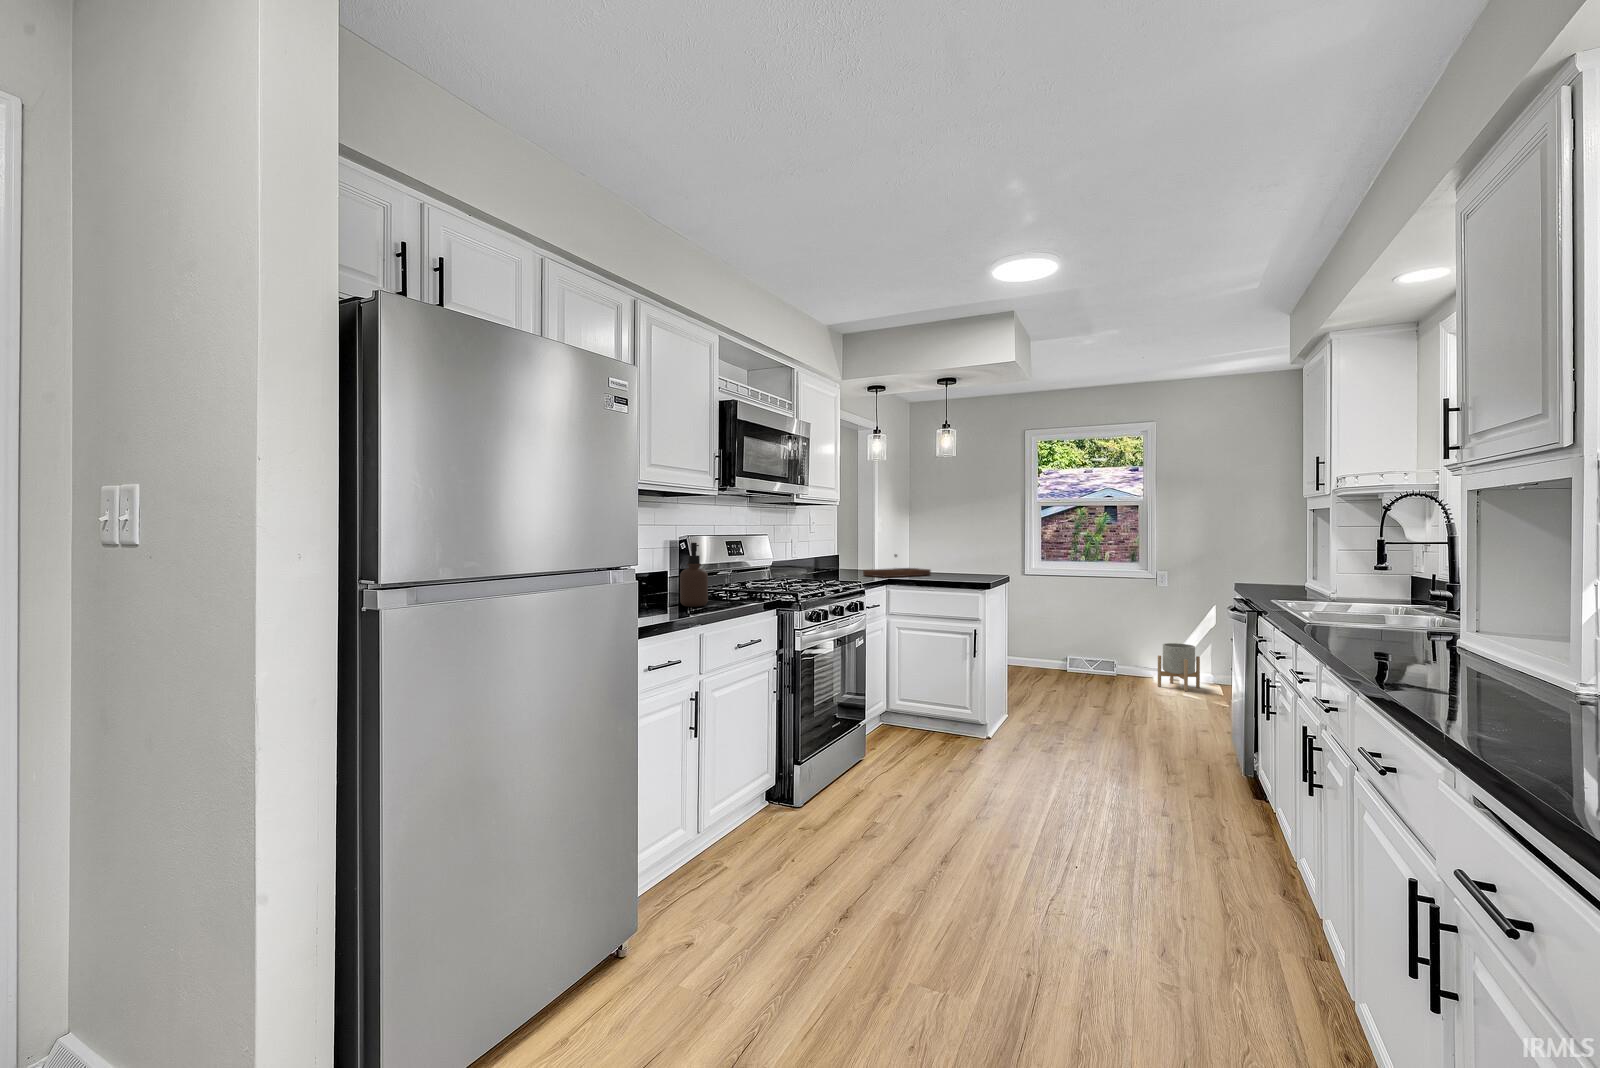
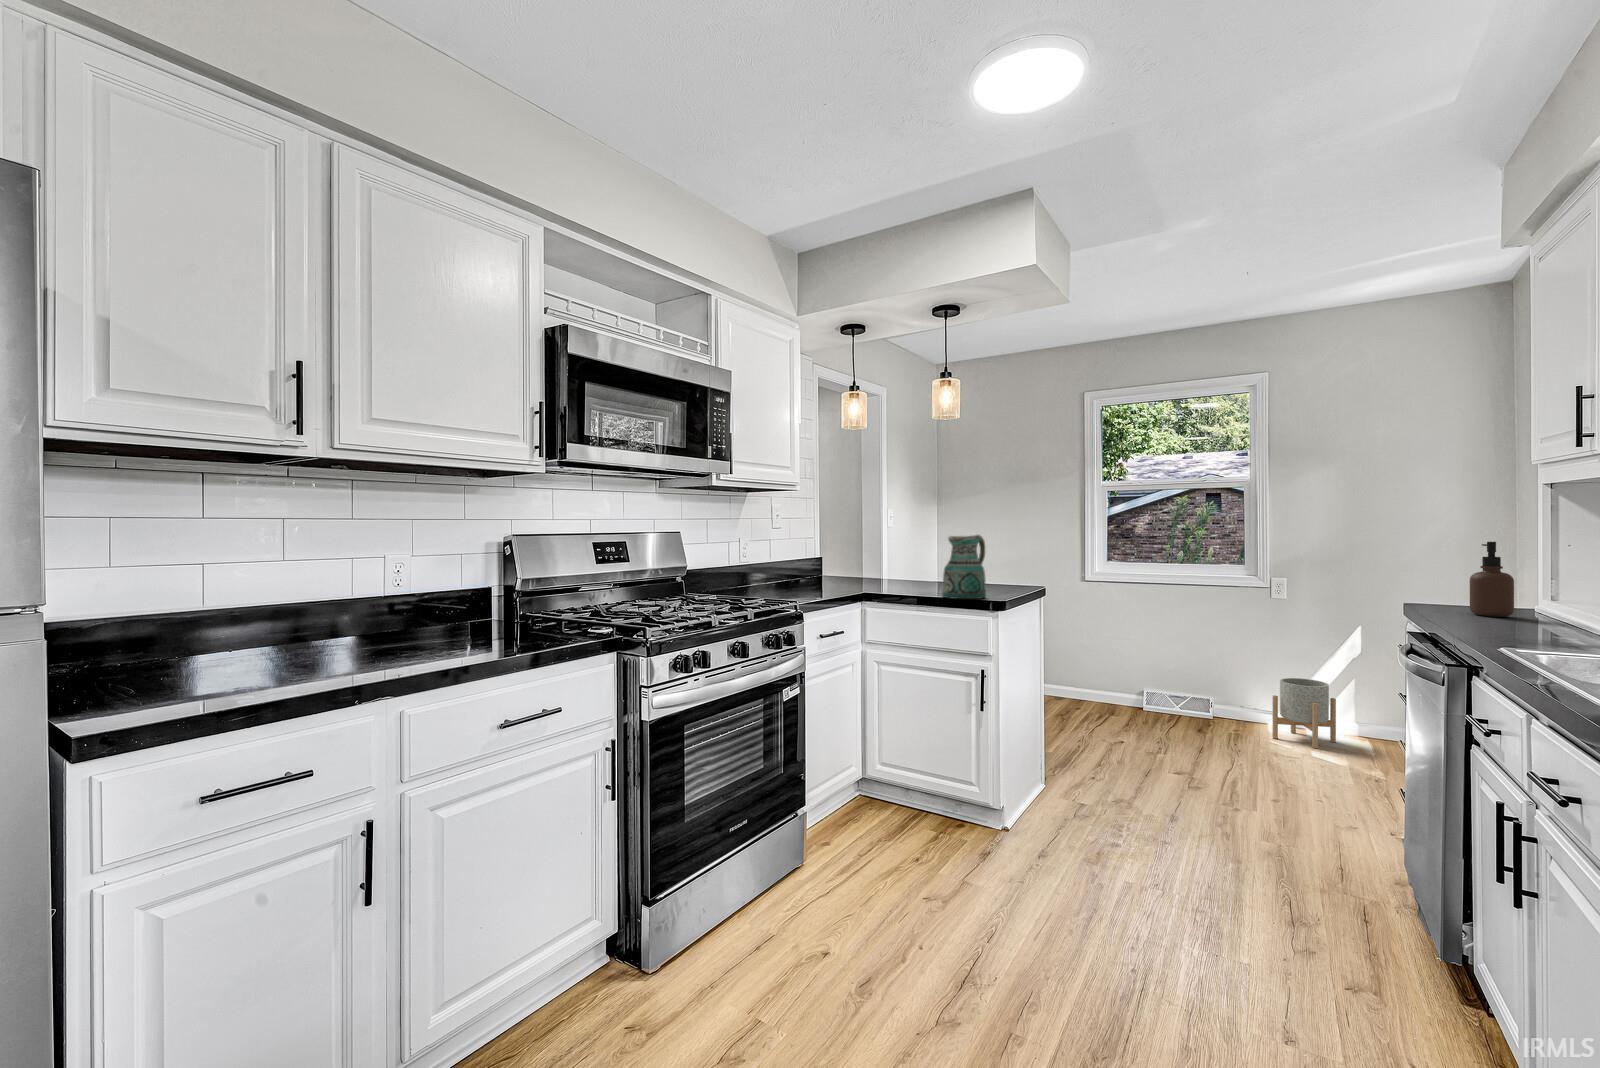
ceramic pitcher: none [946,538,976,582] -> present [942,535,986,599]
soap dispenser: present [680,543,708,607] -> present [1470,542,1514,617]
tray: present [863,554,931,577] -> none [837,557,933,591]

